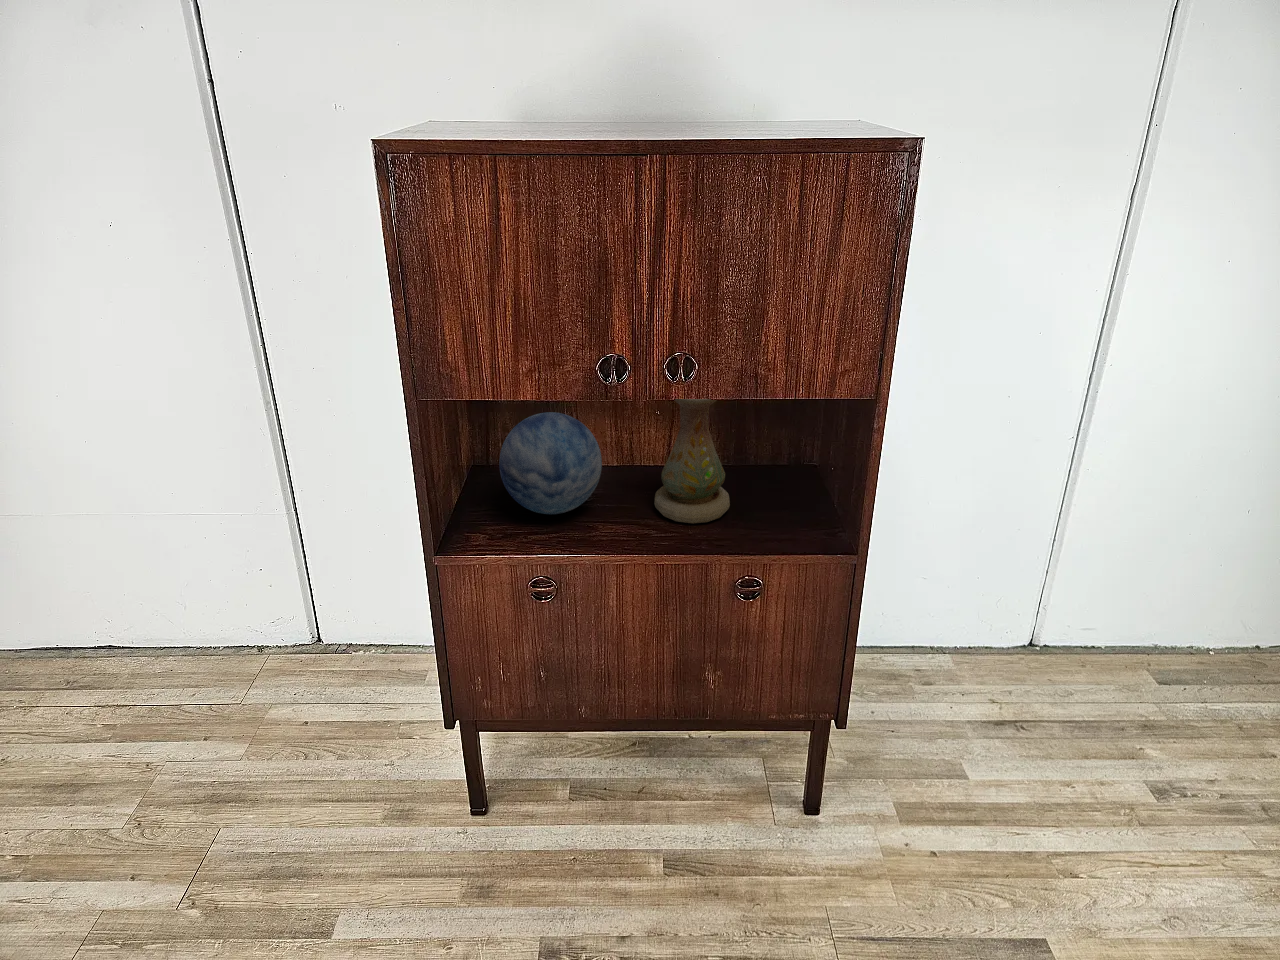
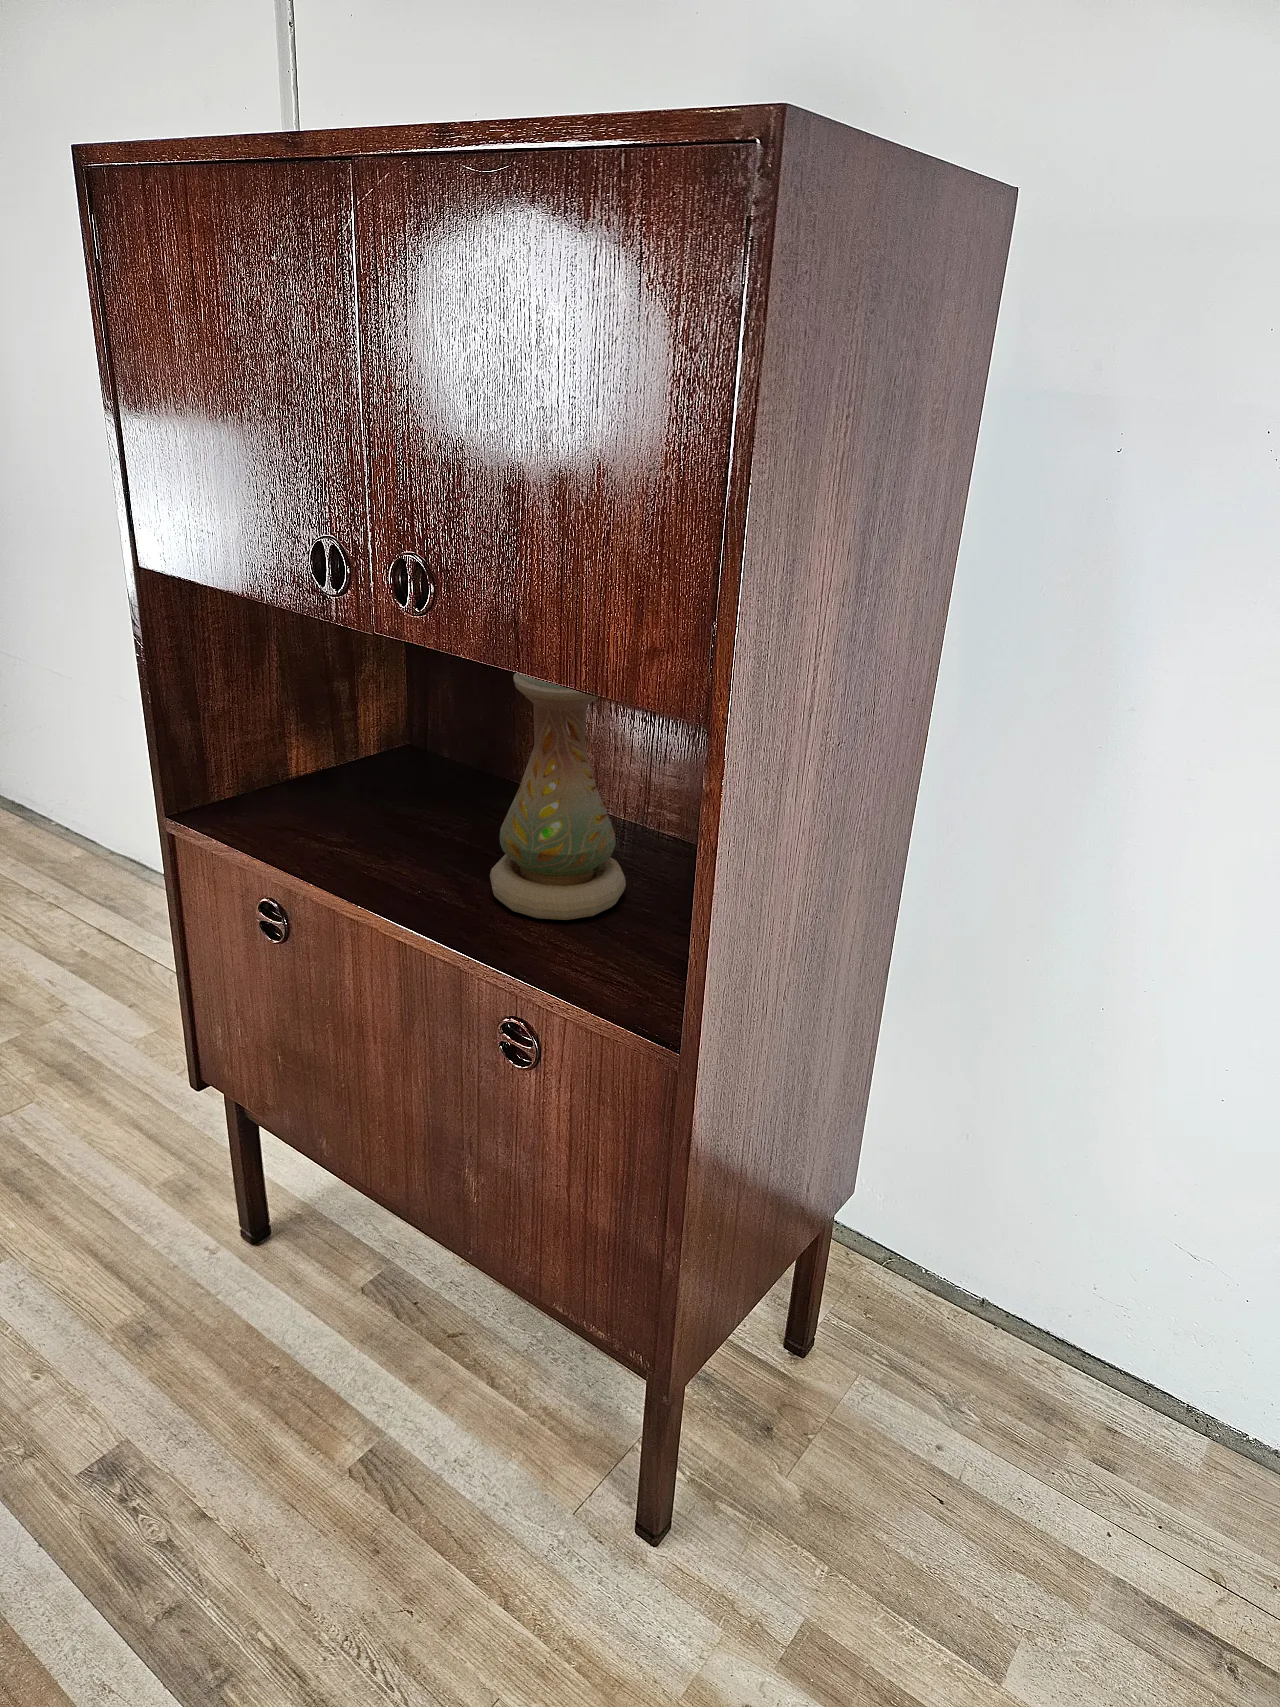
decorative orb: present [499,412,602,514] -> none [300,667,467,832]

